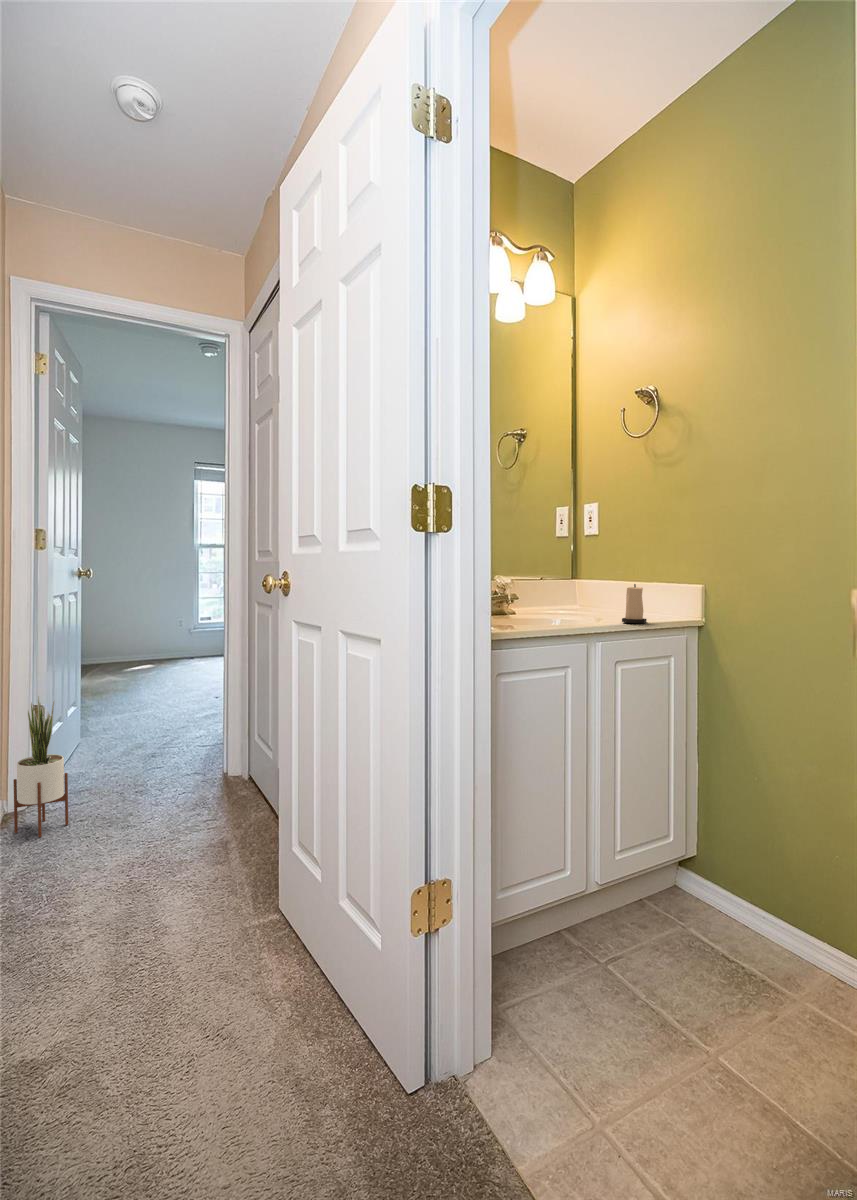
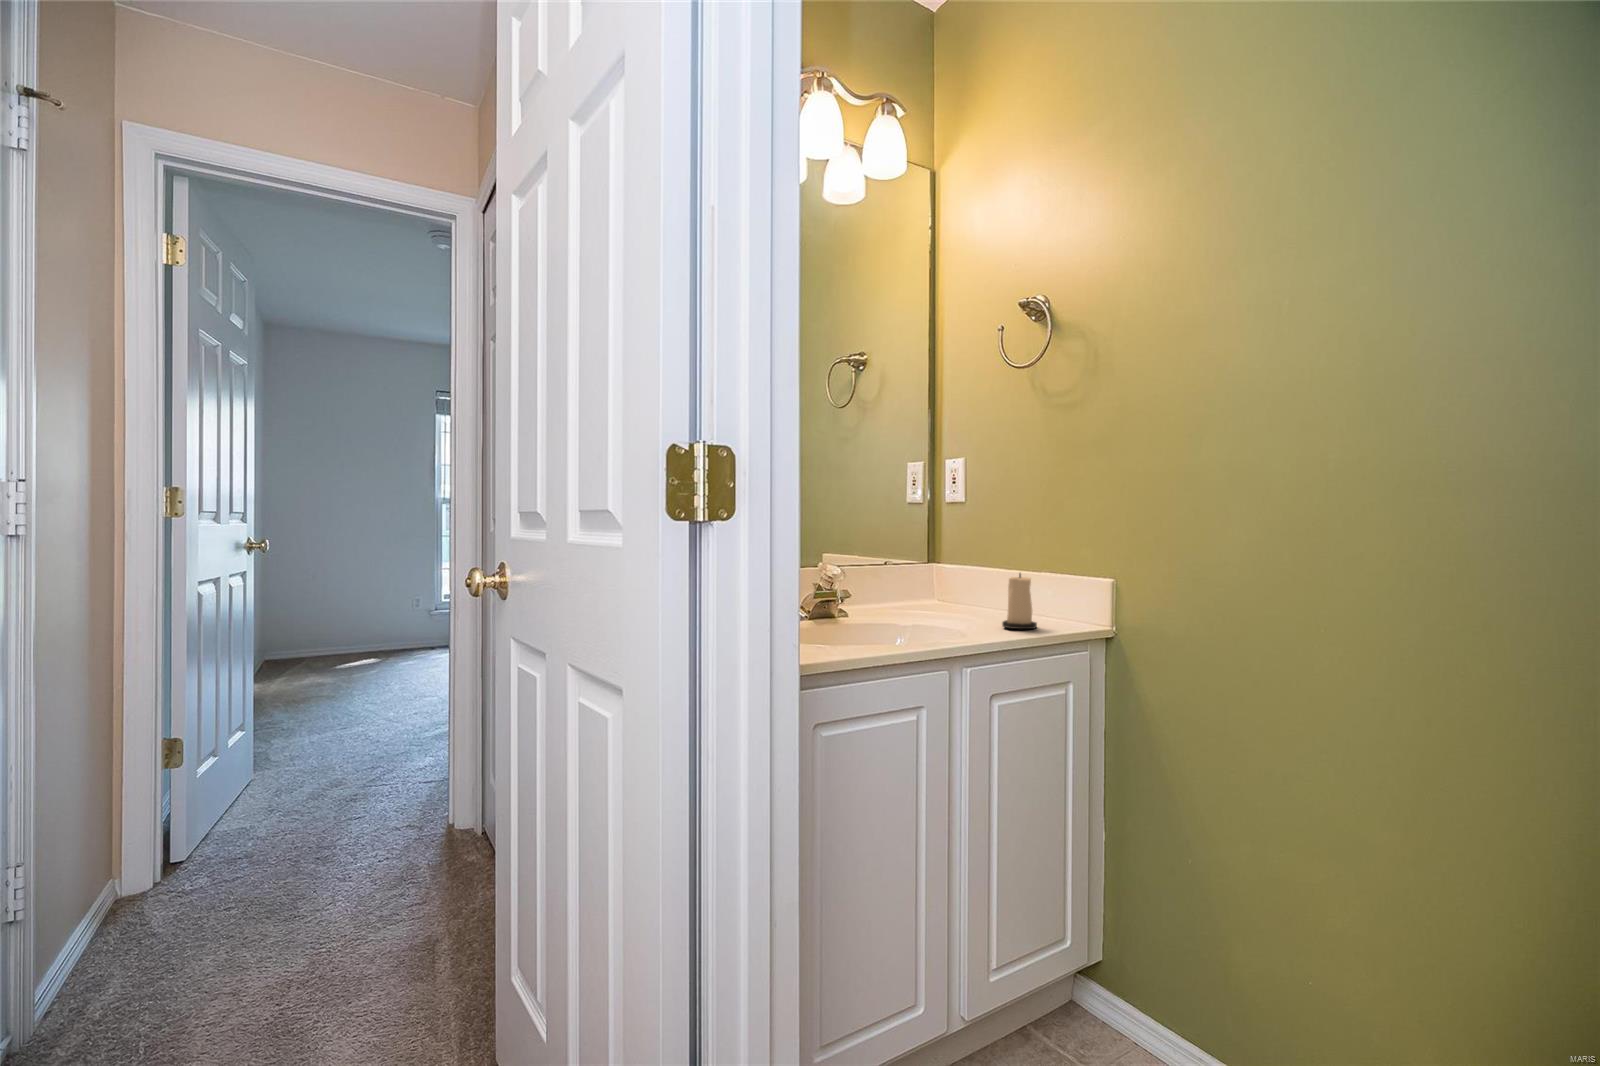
potted plant: present [13,696,68,837] -> none [107,735,196,951]

